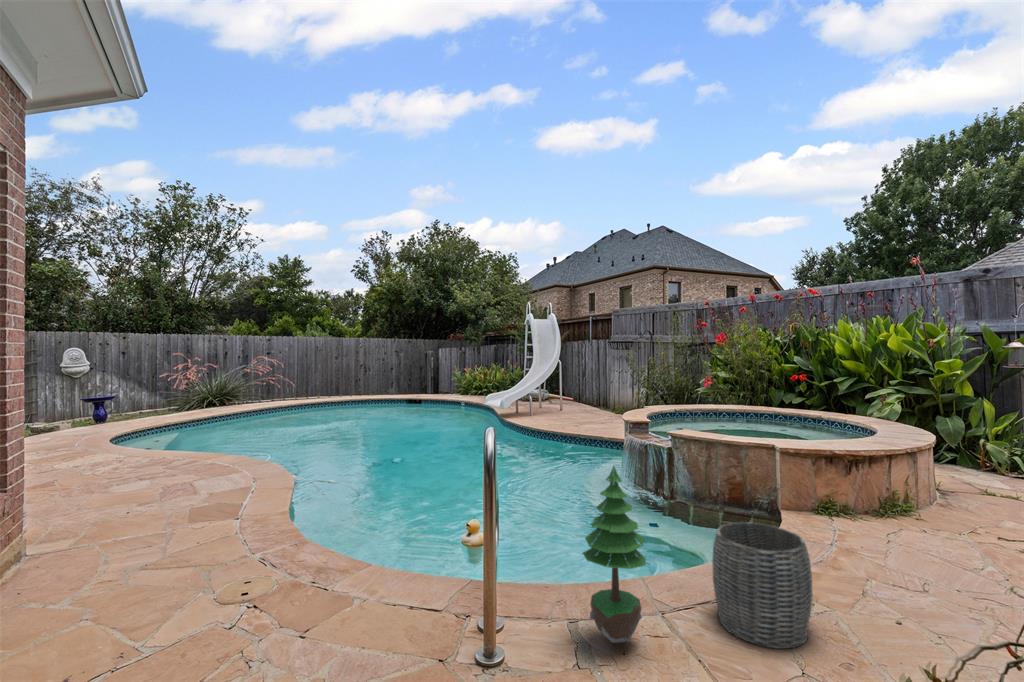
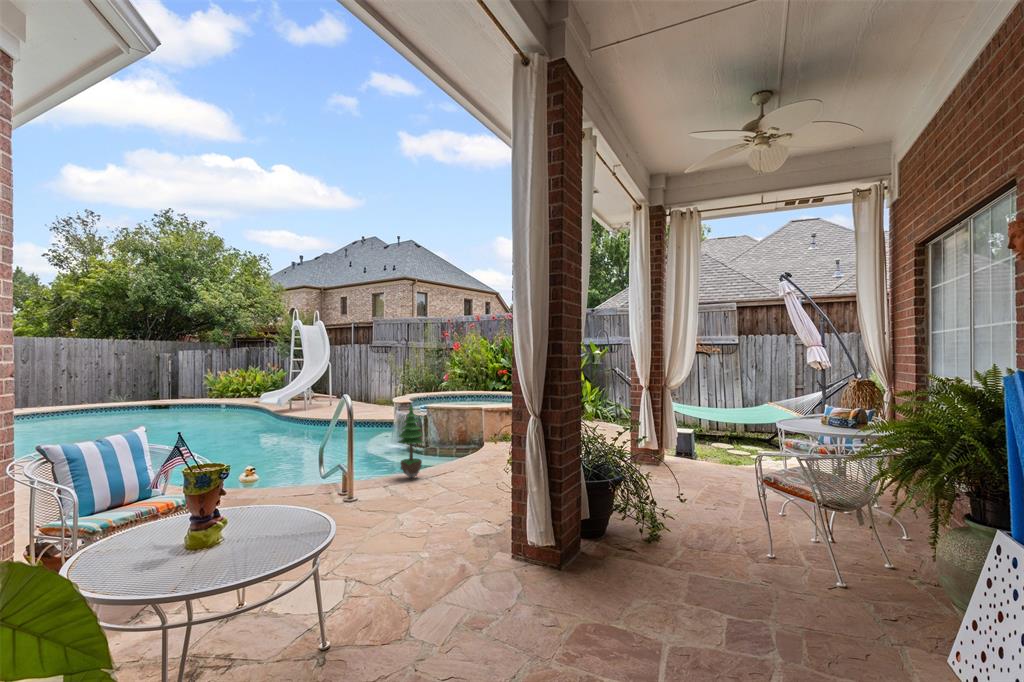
woven basket: present [712,522,812,649] -> none [450,430,486,472]

